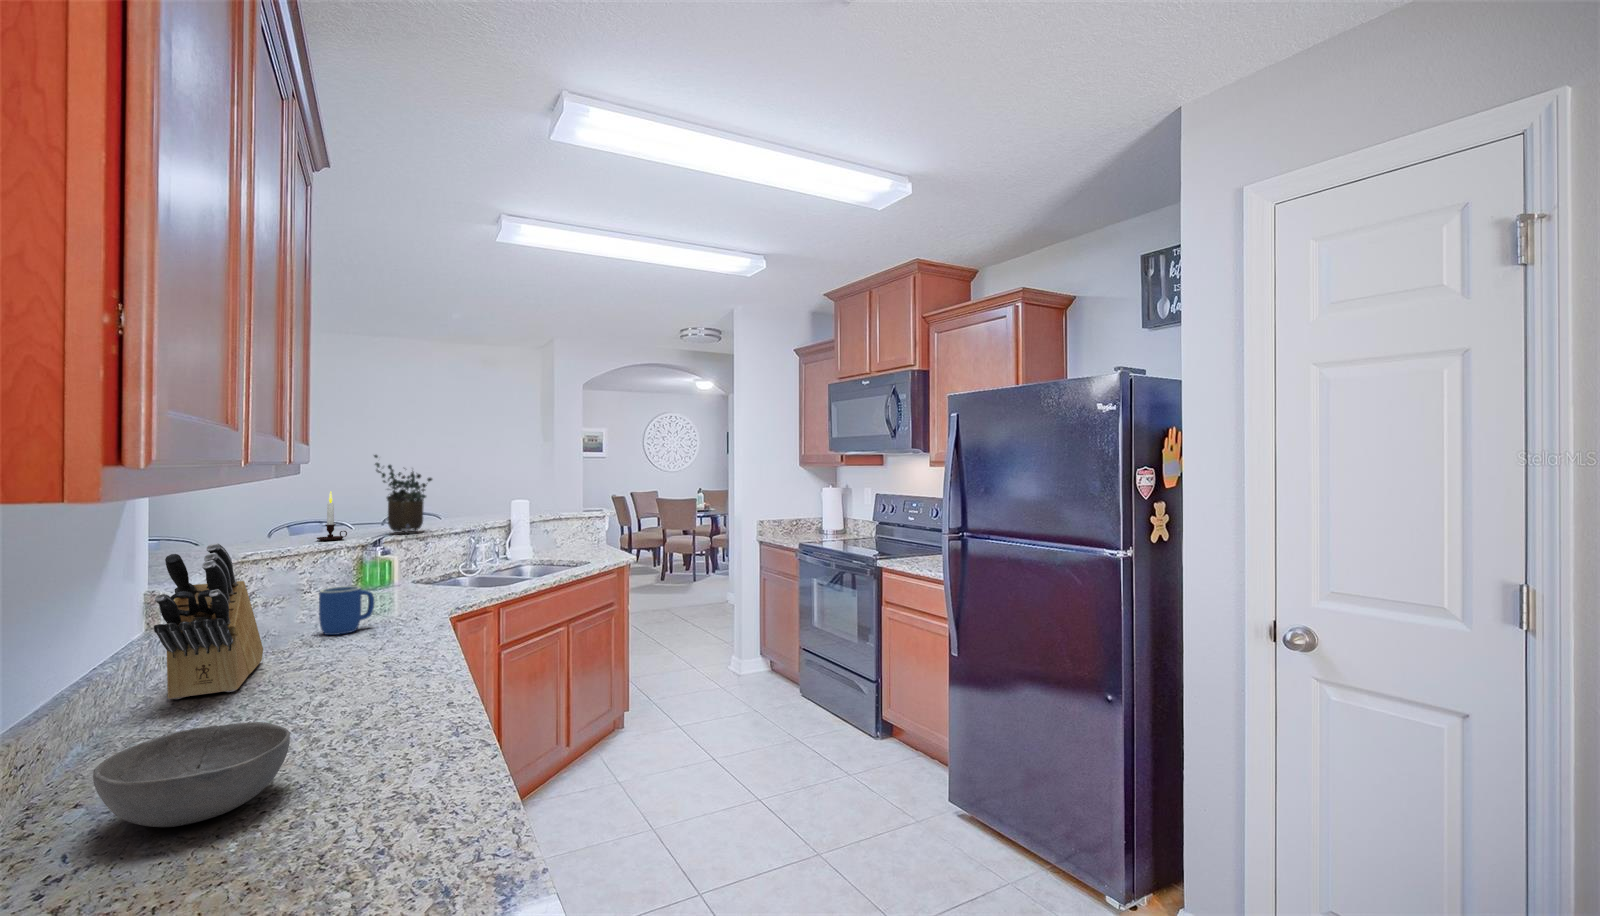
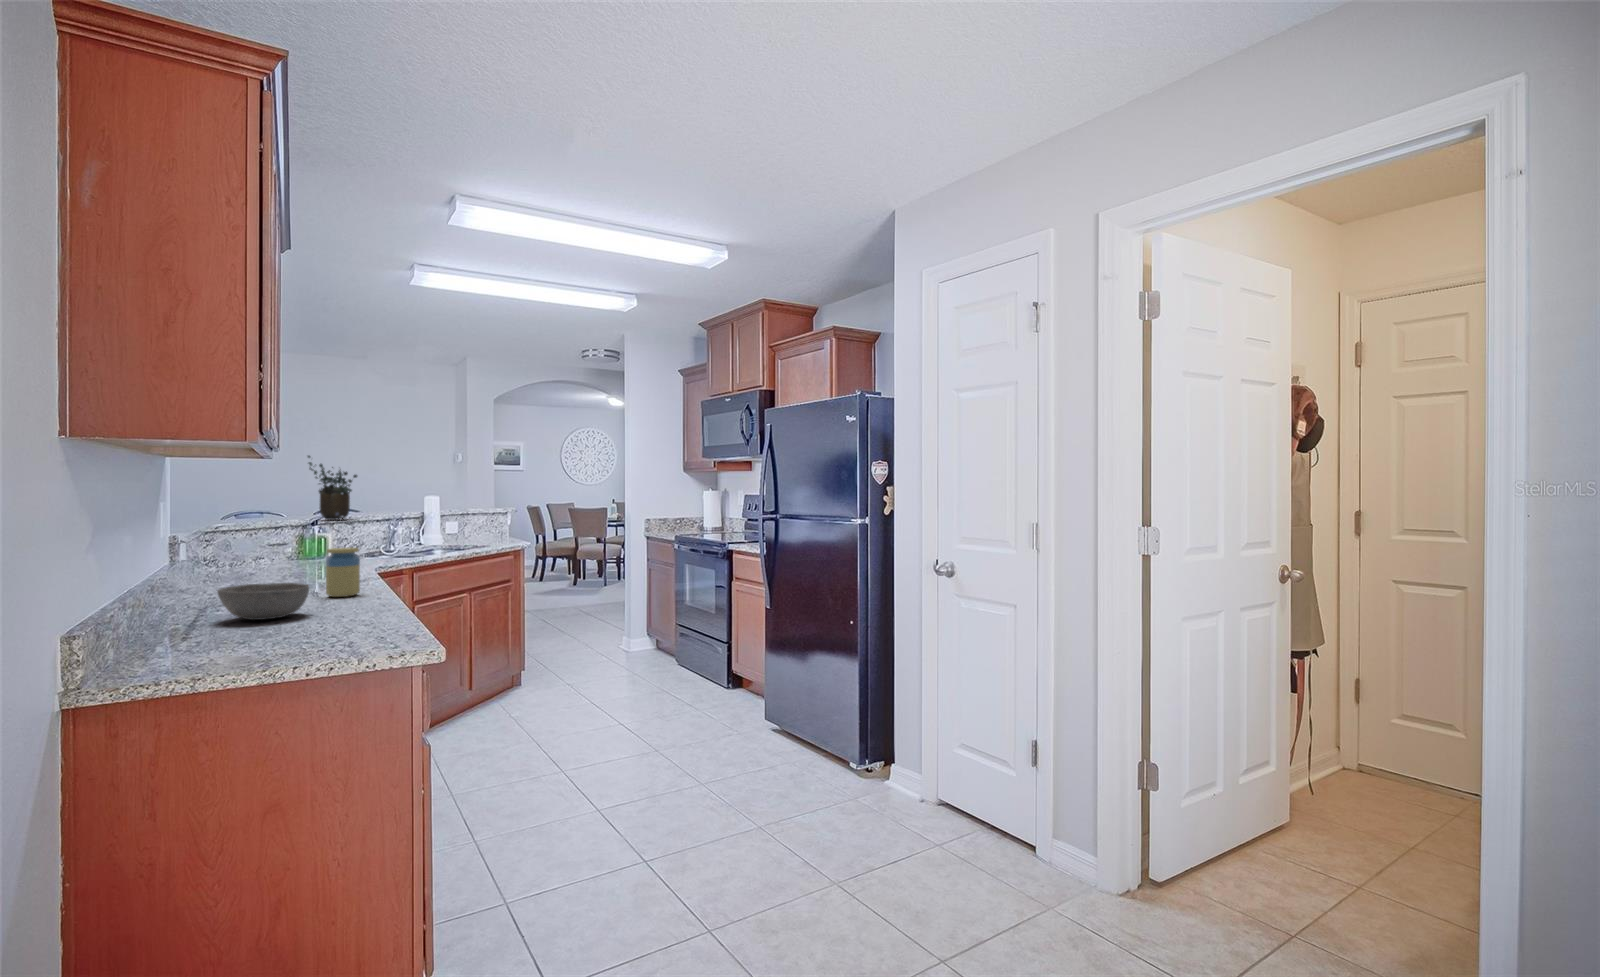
candle: present [317,491,347,541] -> none [262,484,288,523]
knife block: present [154,543,263,699] -> none [204,498,255,596]
mug: present [319,586,374,635] -> none [285,544,325,576]
jar: none [348,622,403,710] -> present [326,548,360,597]

